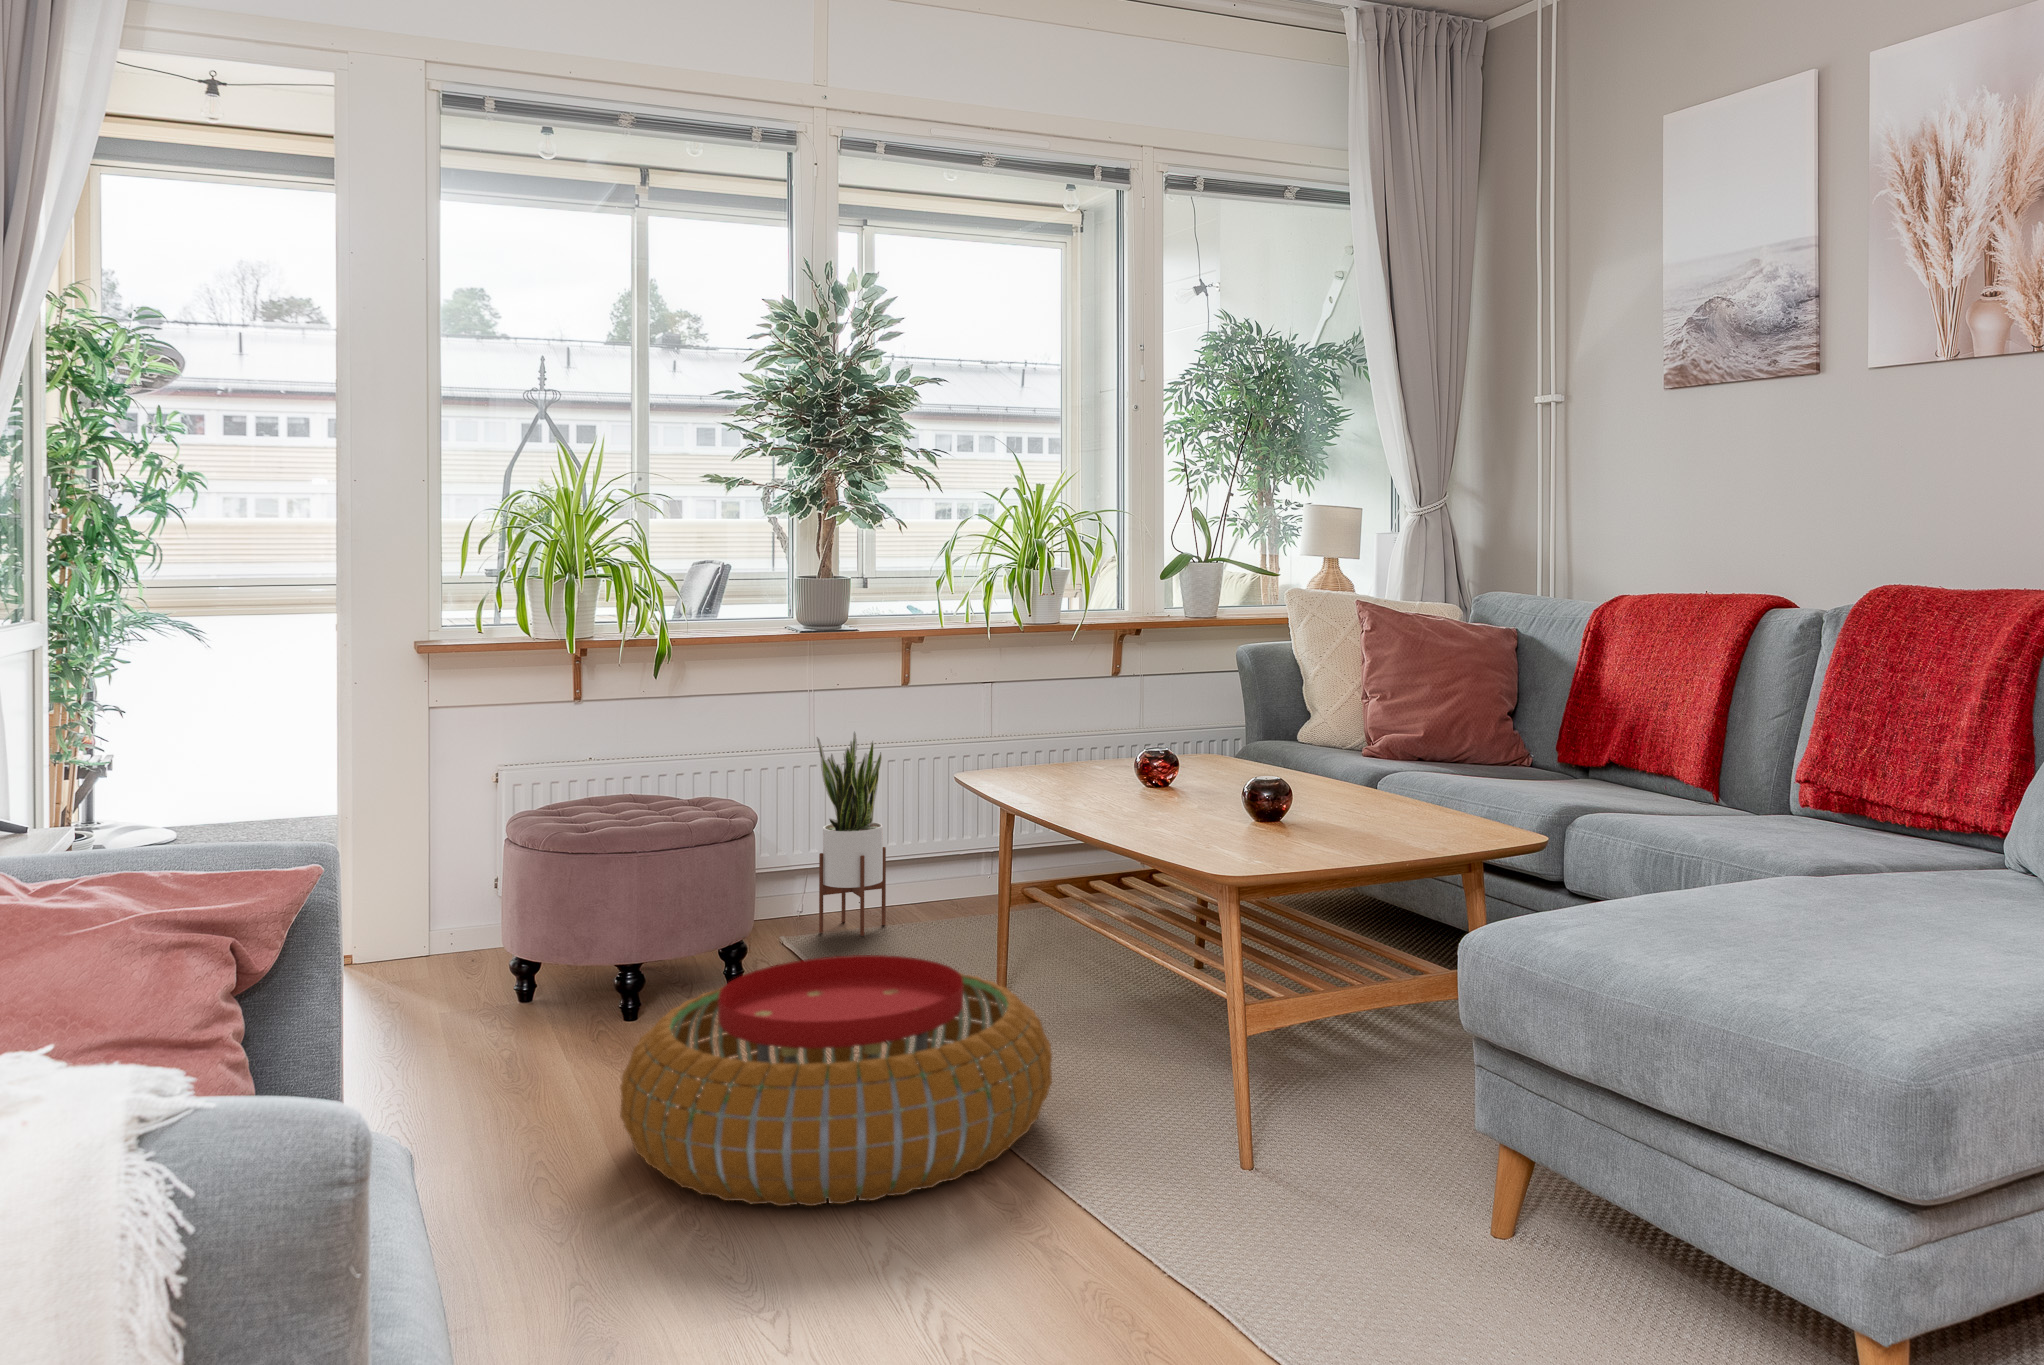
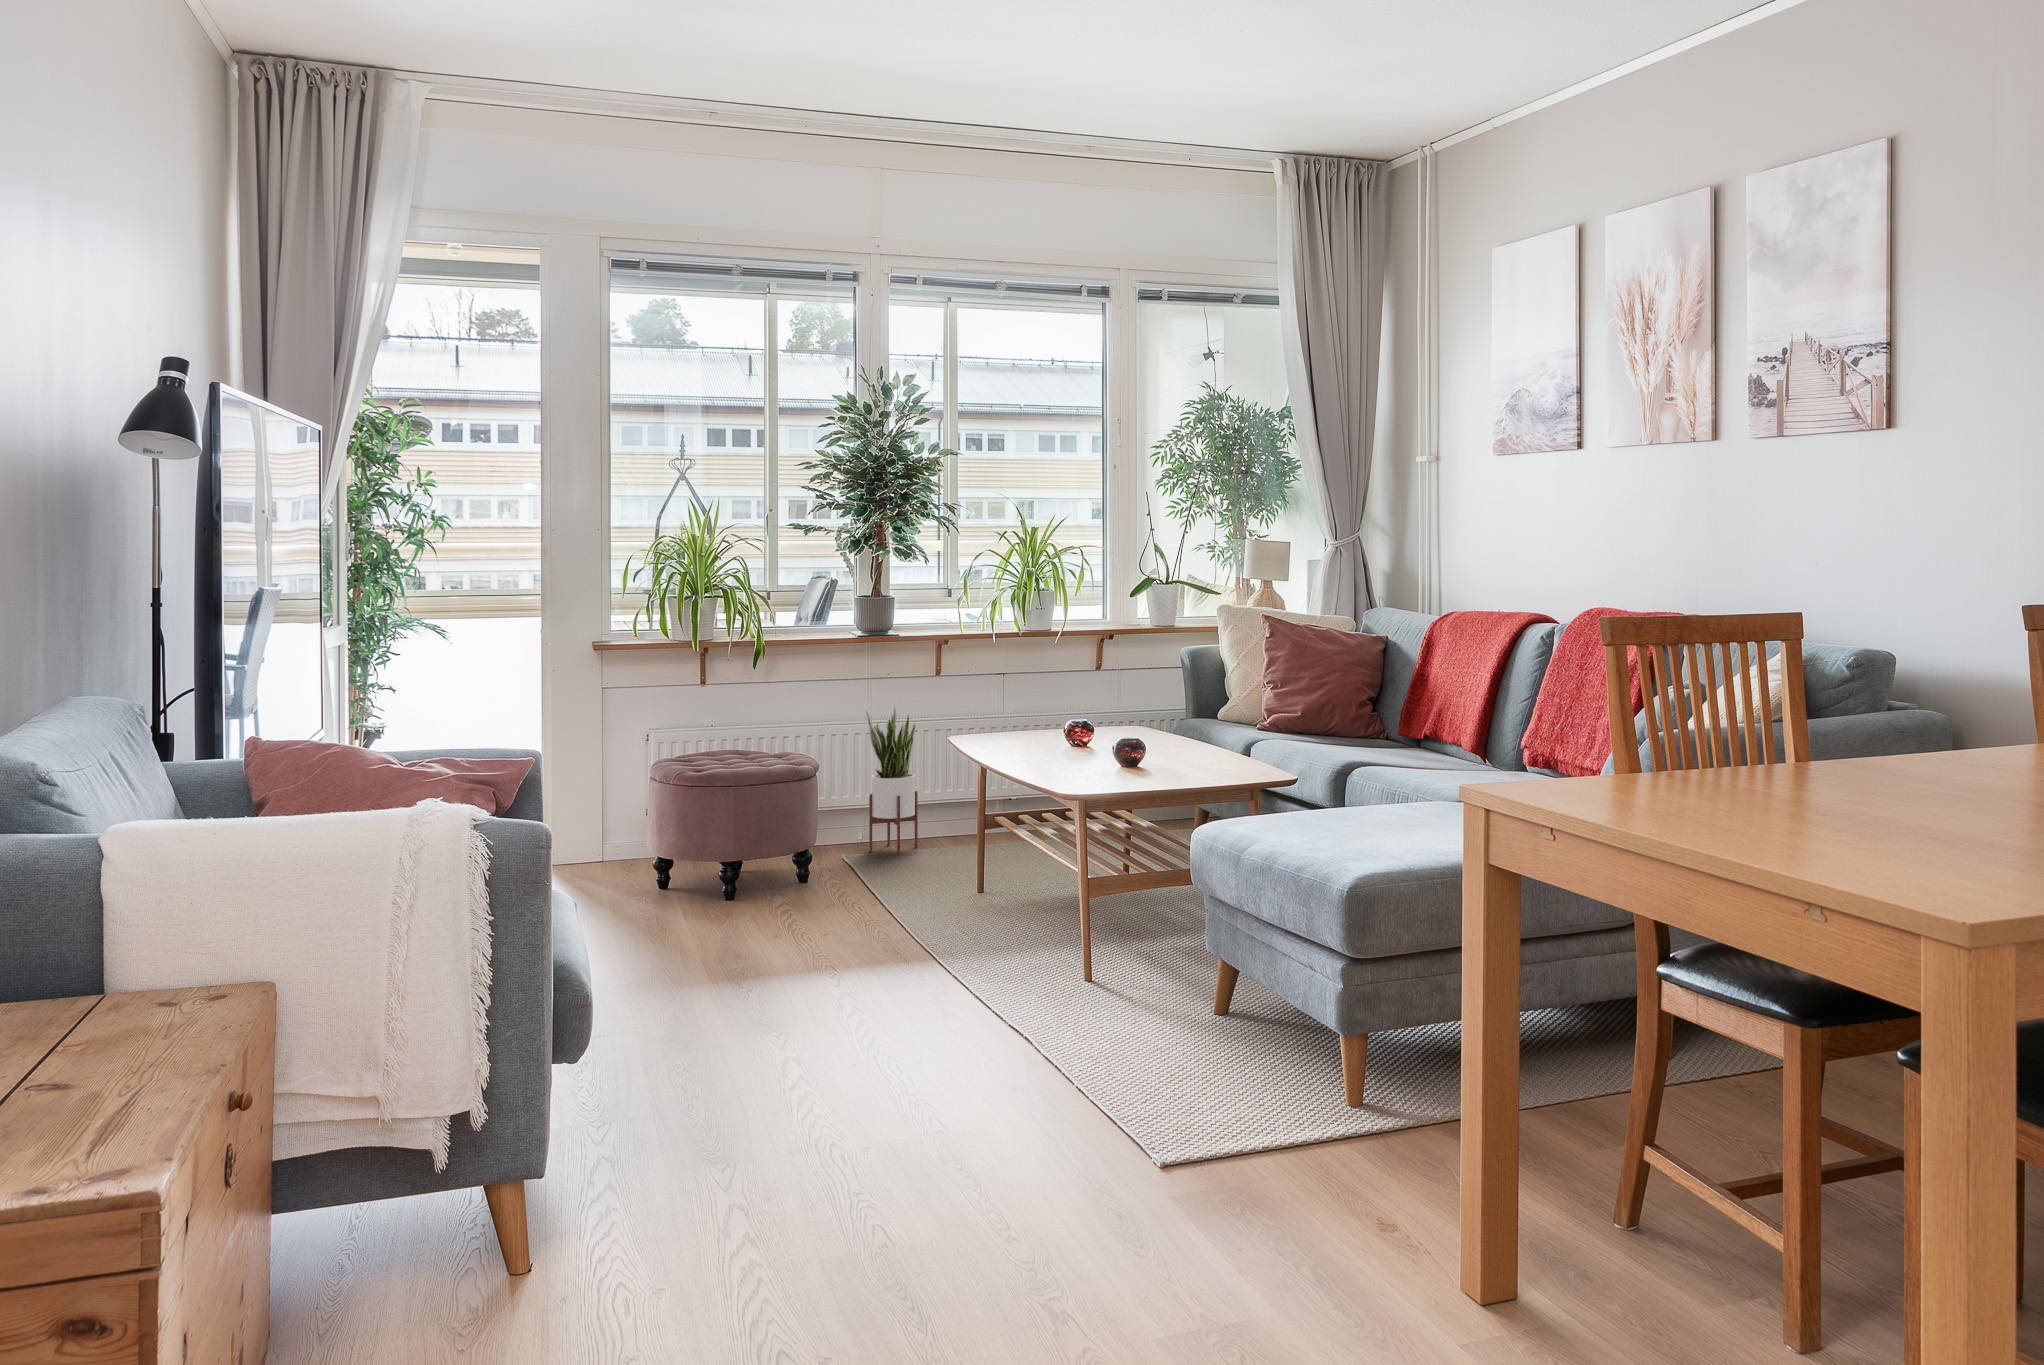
pouf: present [620,955,1052,1206] -> none [709,846,978,983]

